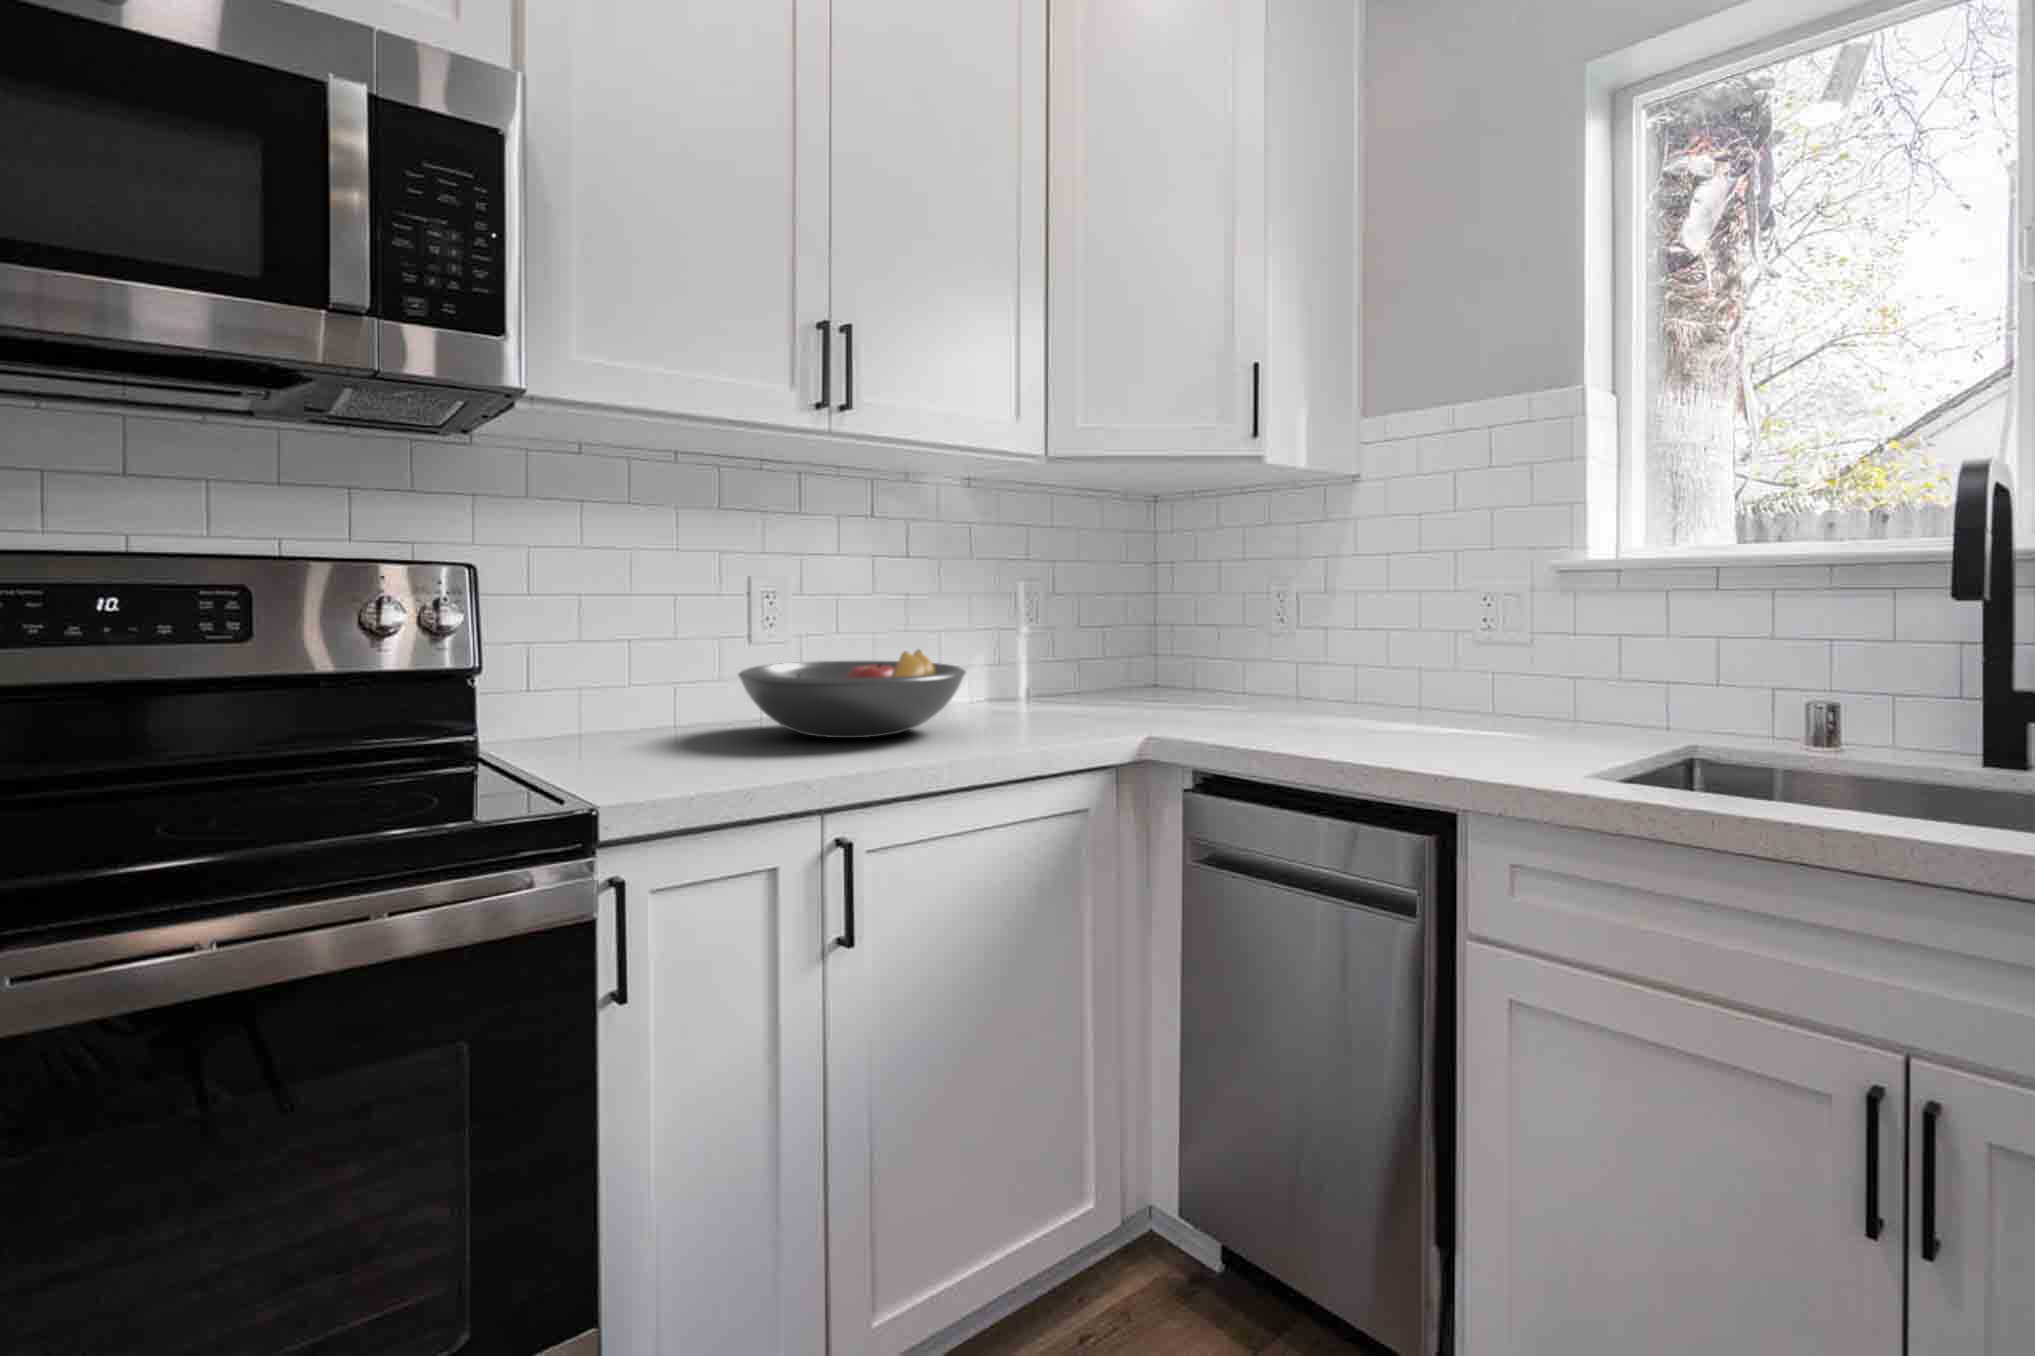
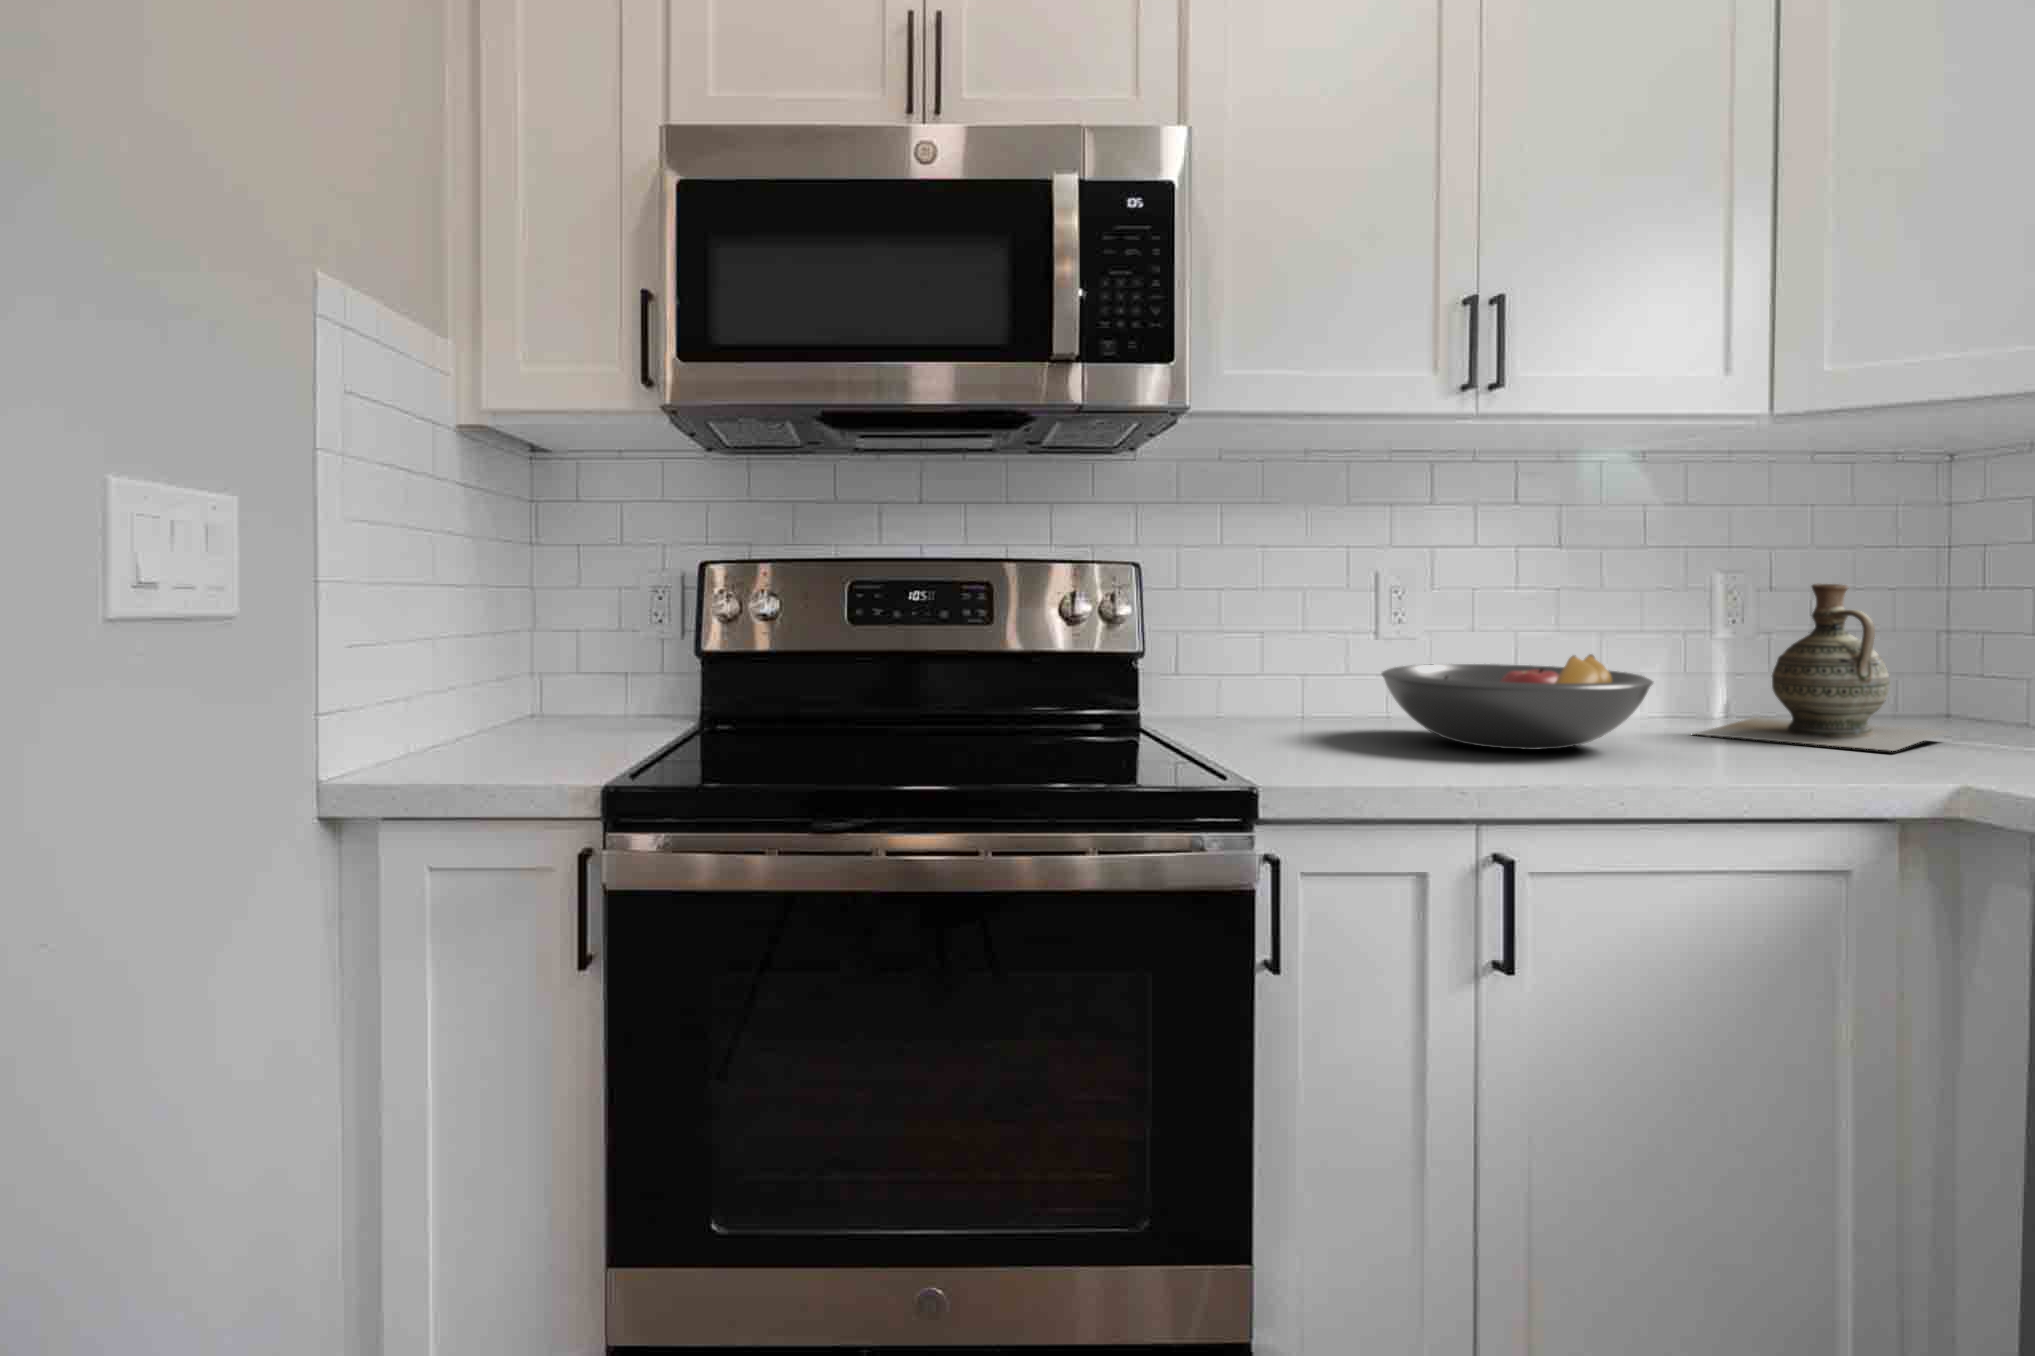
ceramic jug: none [991,590,1150,715] -> present [1693,584,1946,751]

